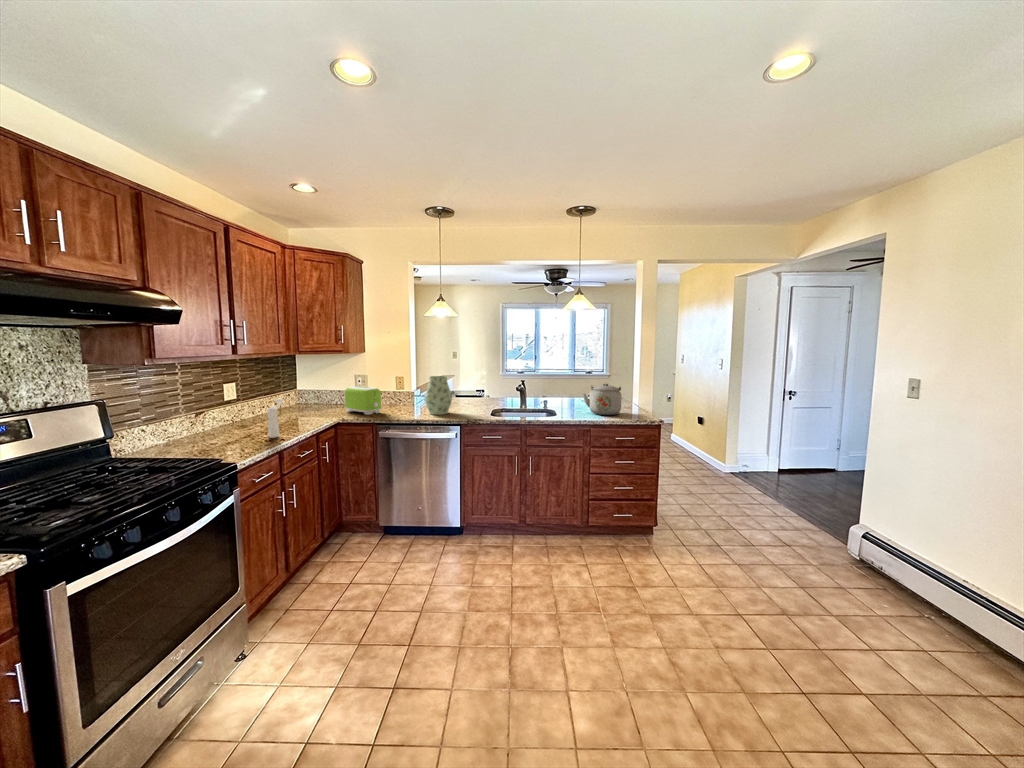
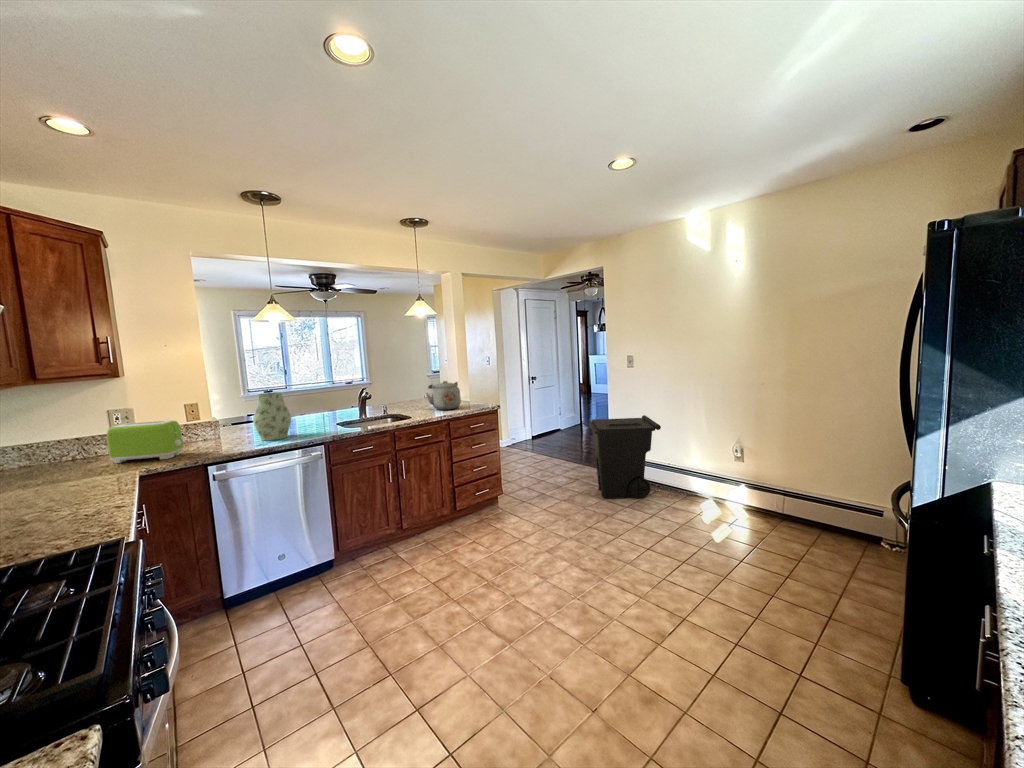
pepper mill: present [267,398,283,438] -> none [45,452,78,516]
trash can: none [795,467,932,615] -> present [589,415,661,499]

